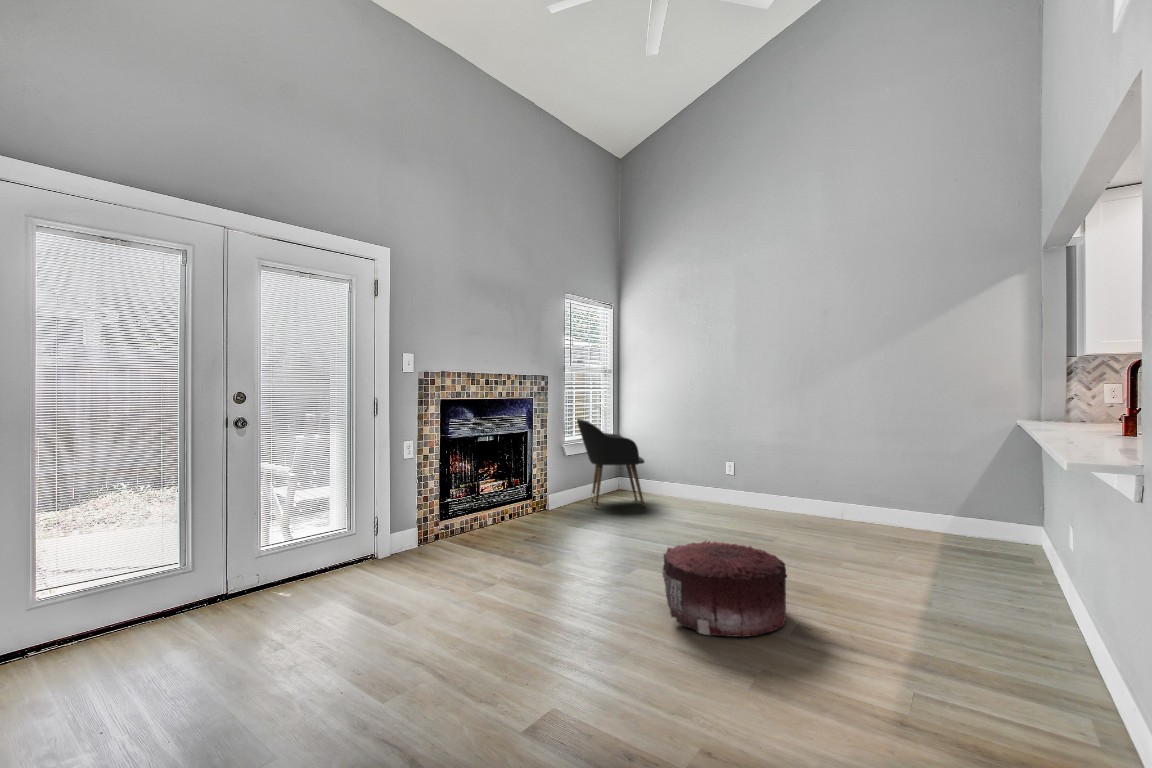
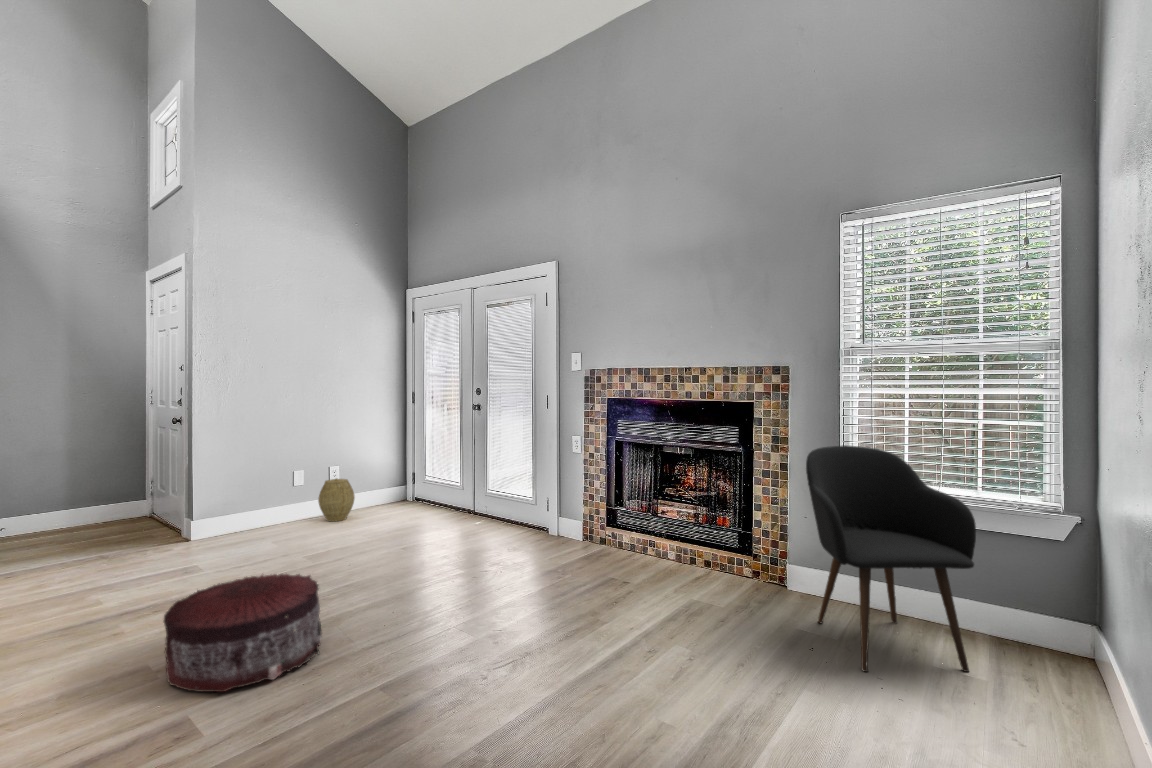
woven basket: none [17,612,133,738] -> present [318,479,355,522]

